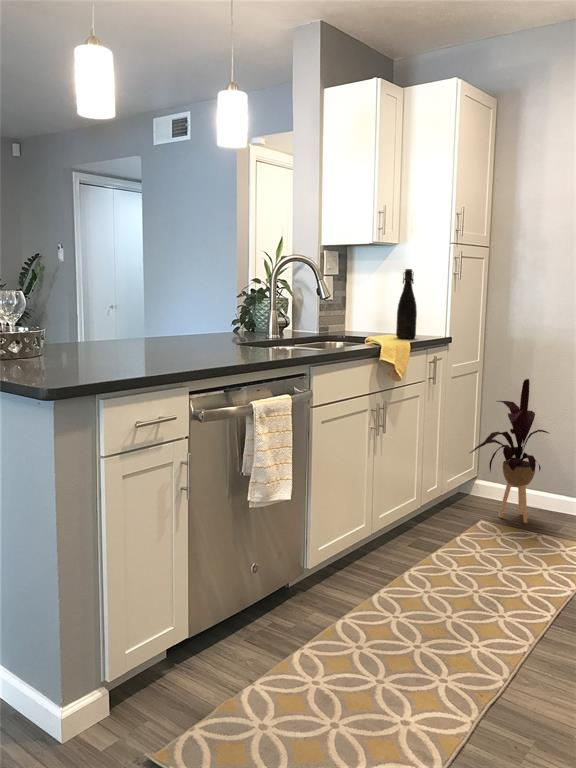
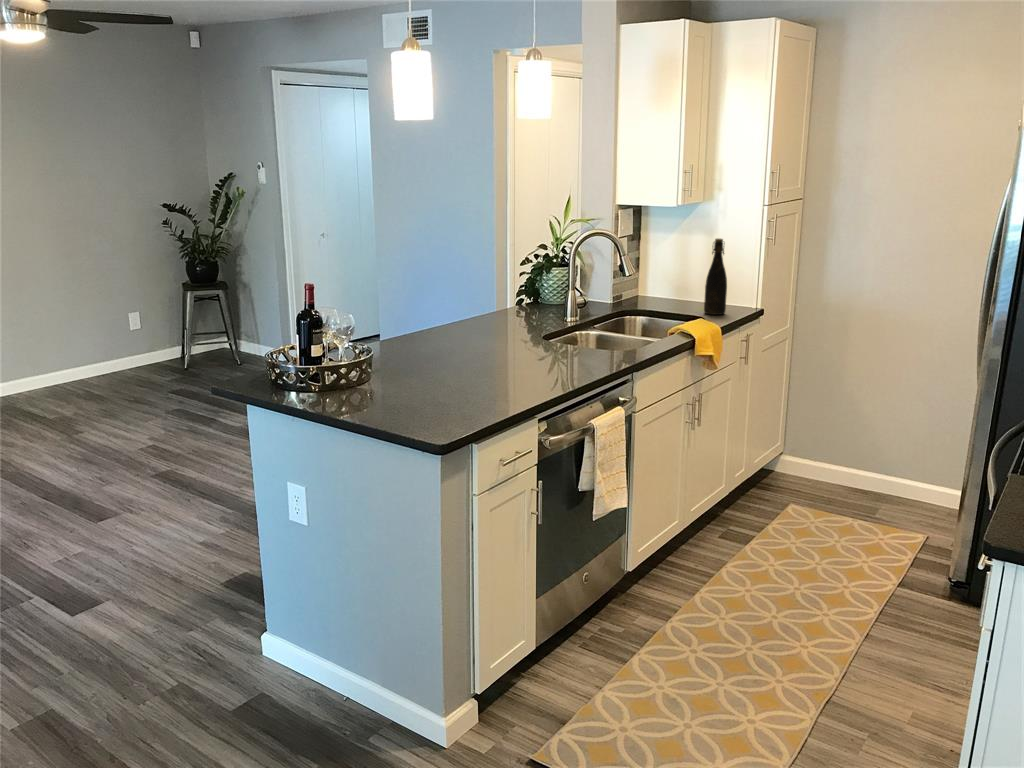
house plant: present [470,379,549,523] -> none [778,356,868,506]

